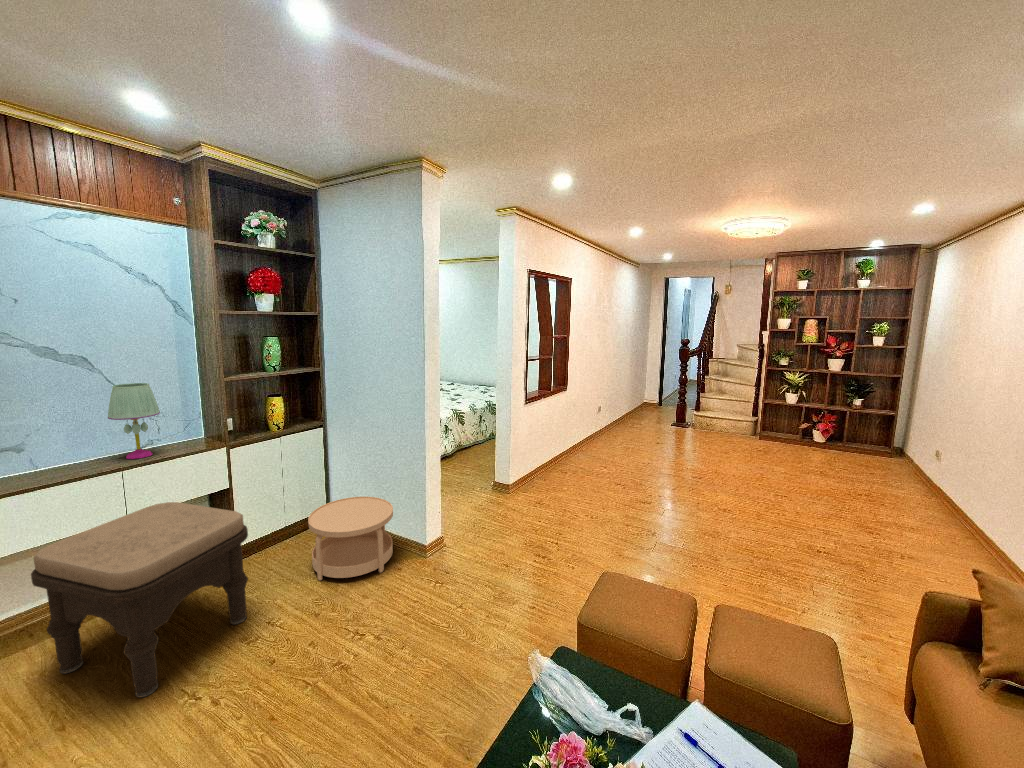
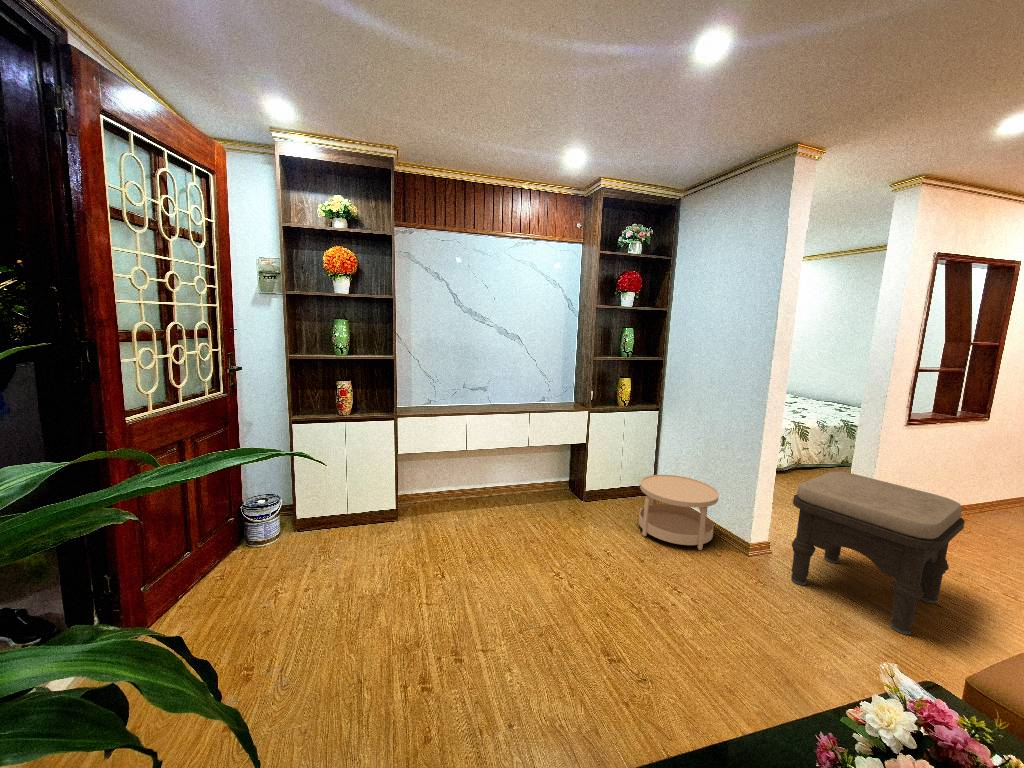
table lamp: present [108,383,160,459] -> none [524,356,552,407]
ottoman: present [31,502,248,697] -> present [791,471,965,634]

